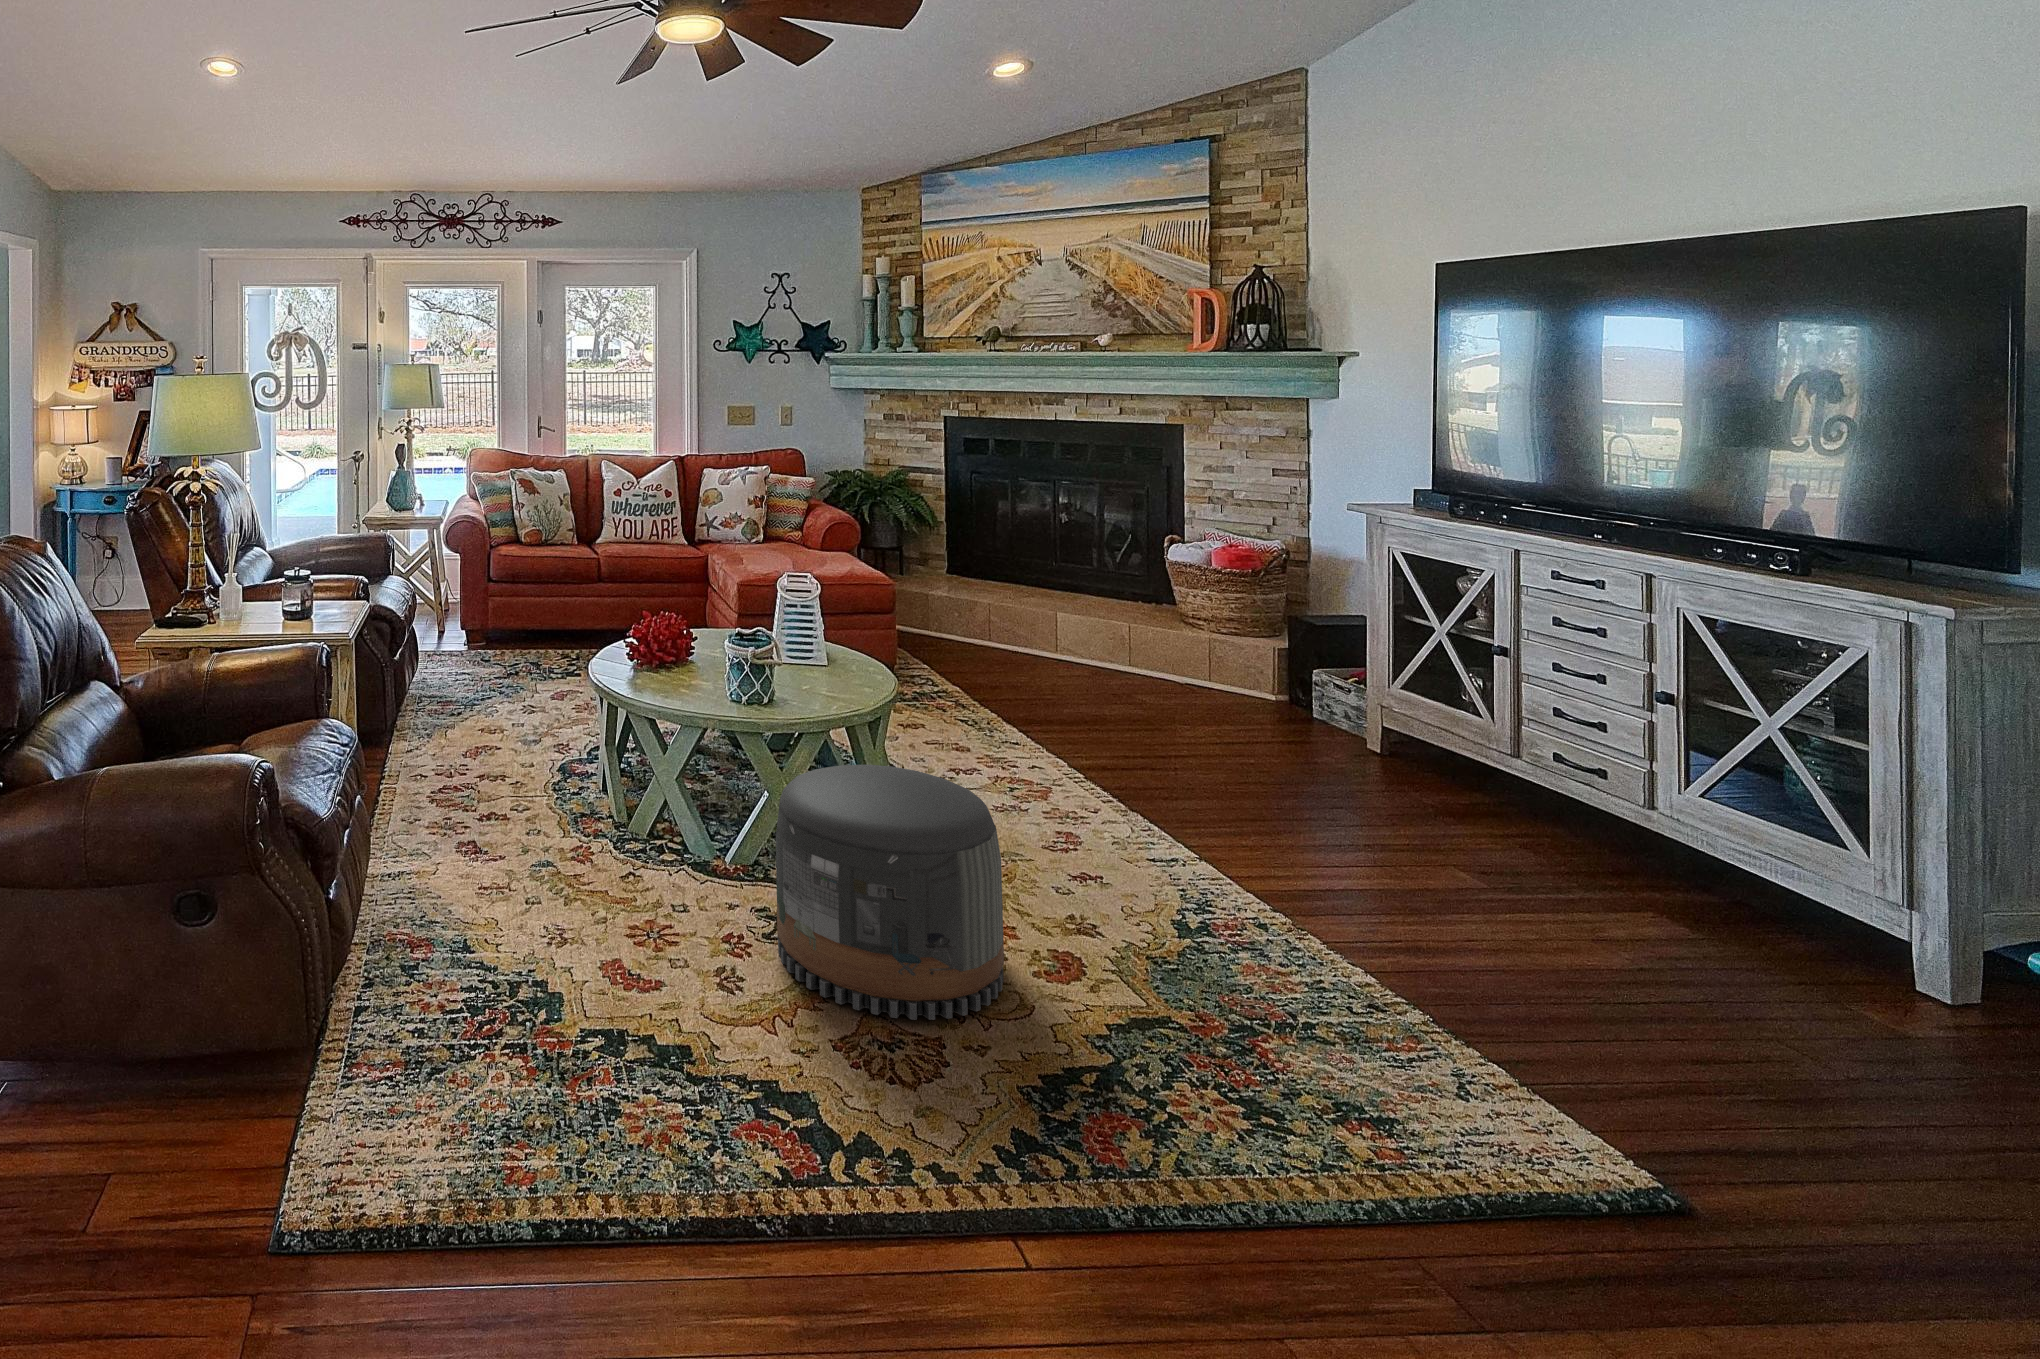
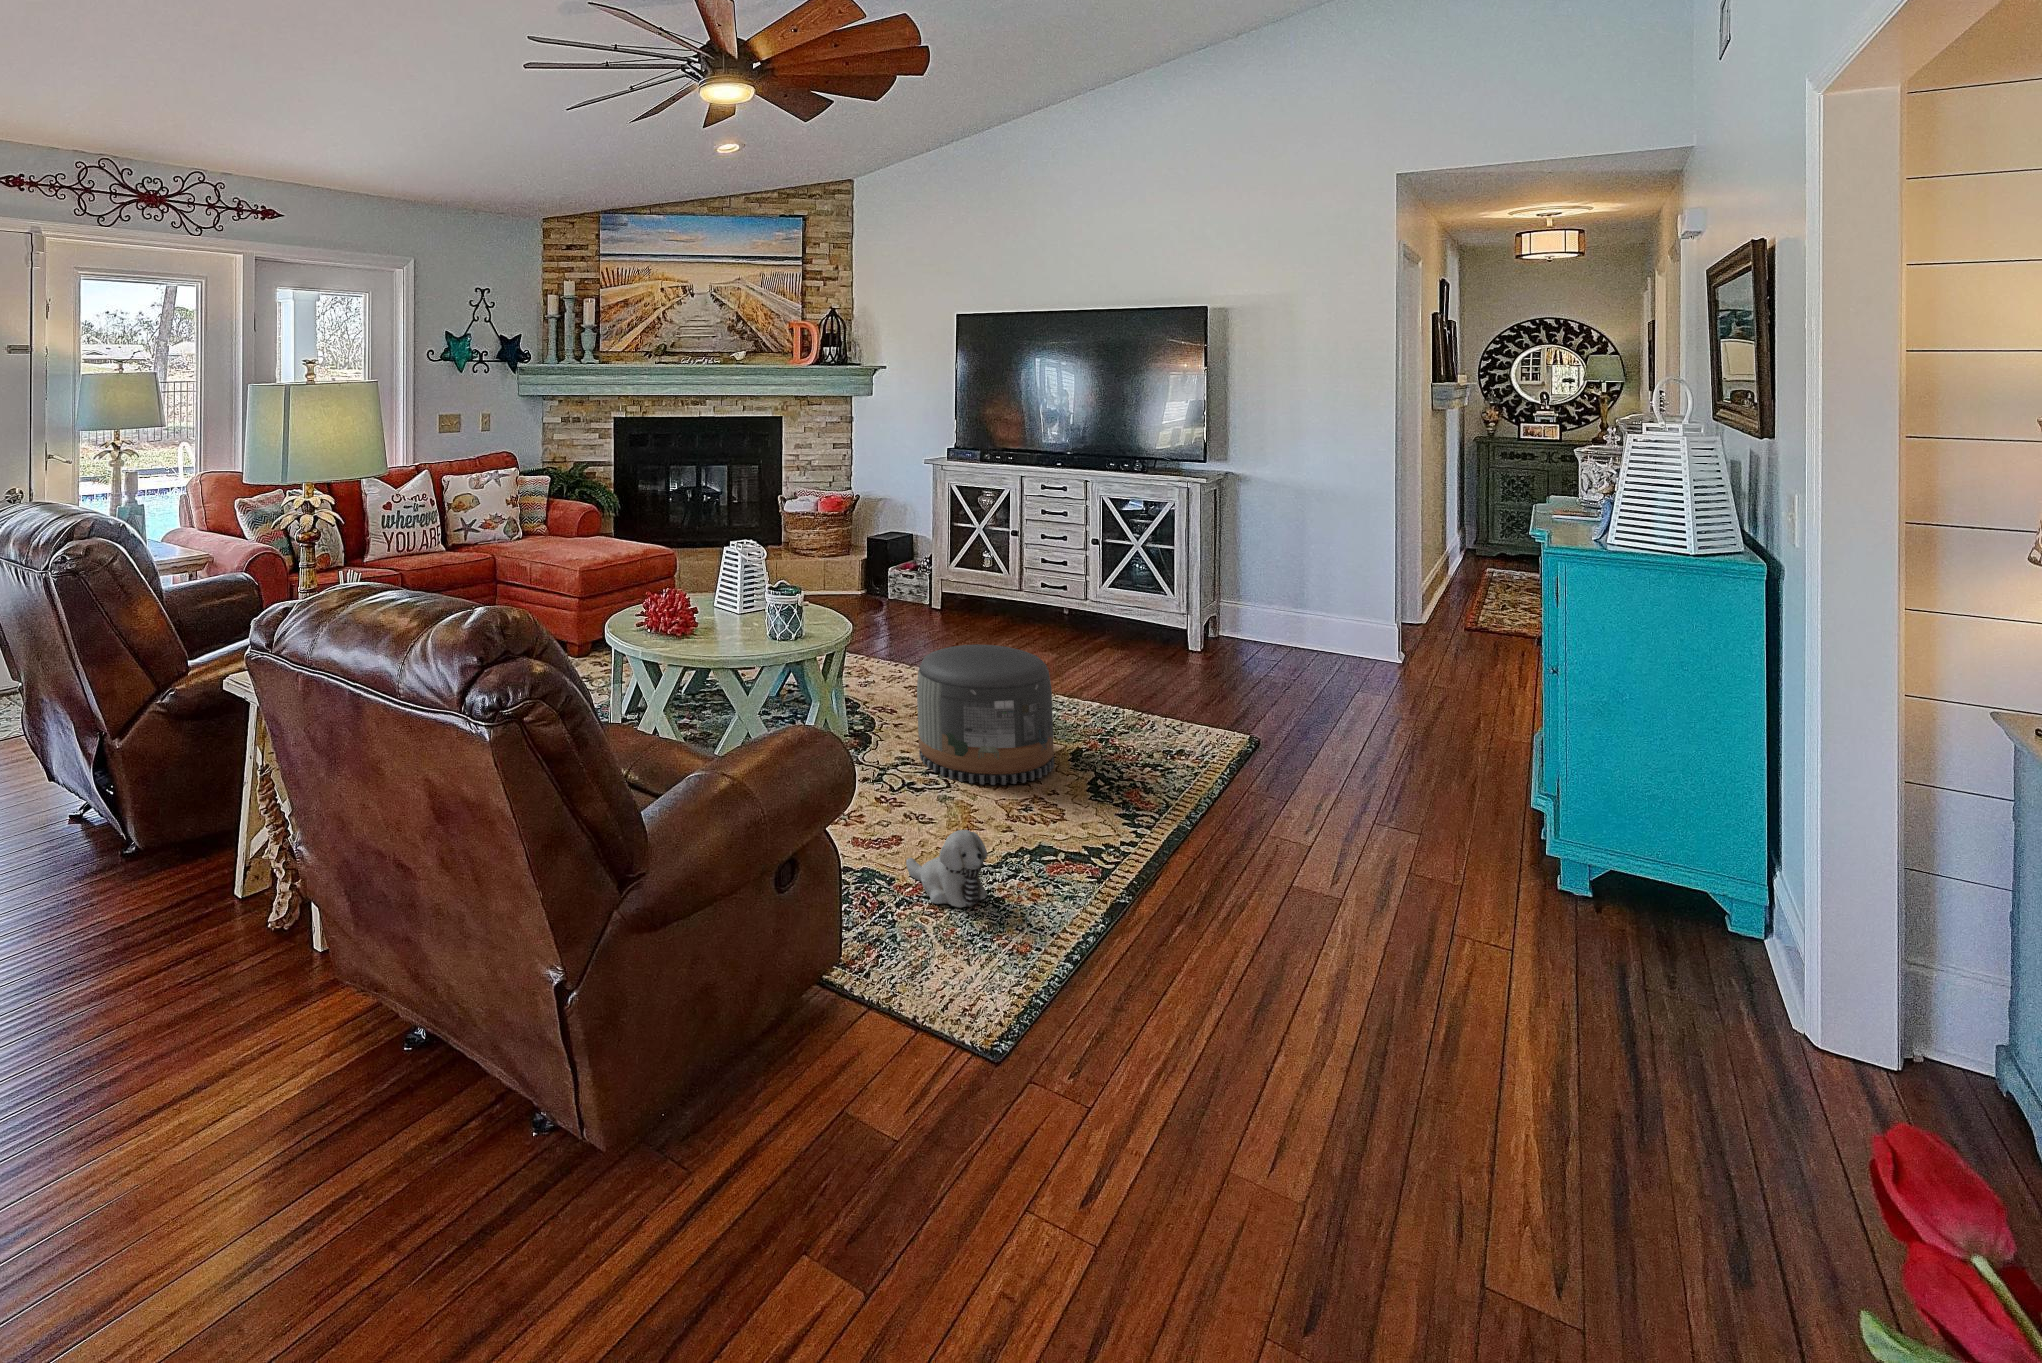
plush toy: none [415,967,501,1082] -> present [906,830,987,907]

